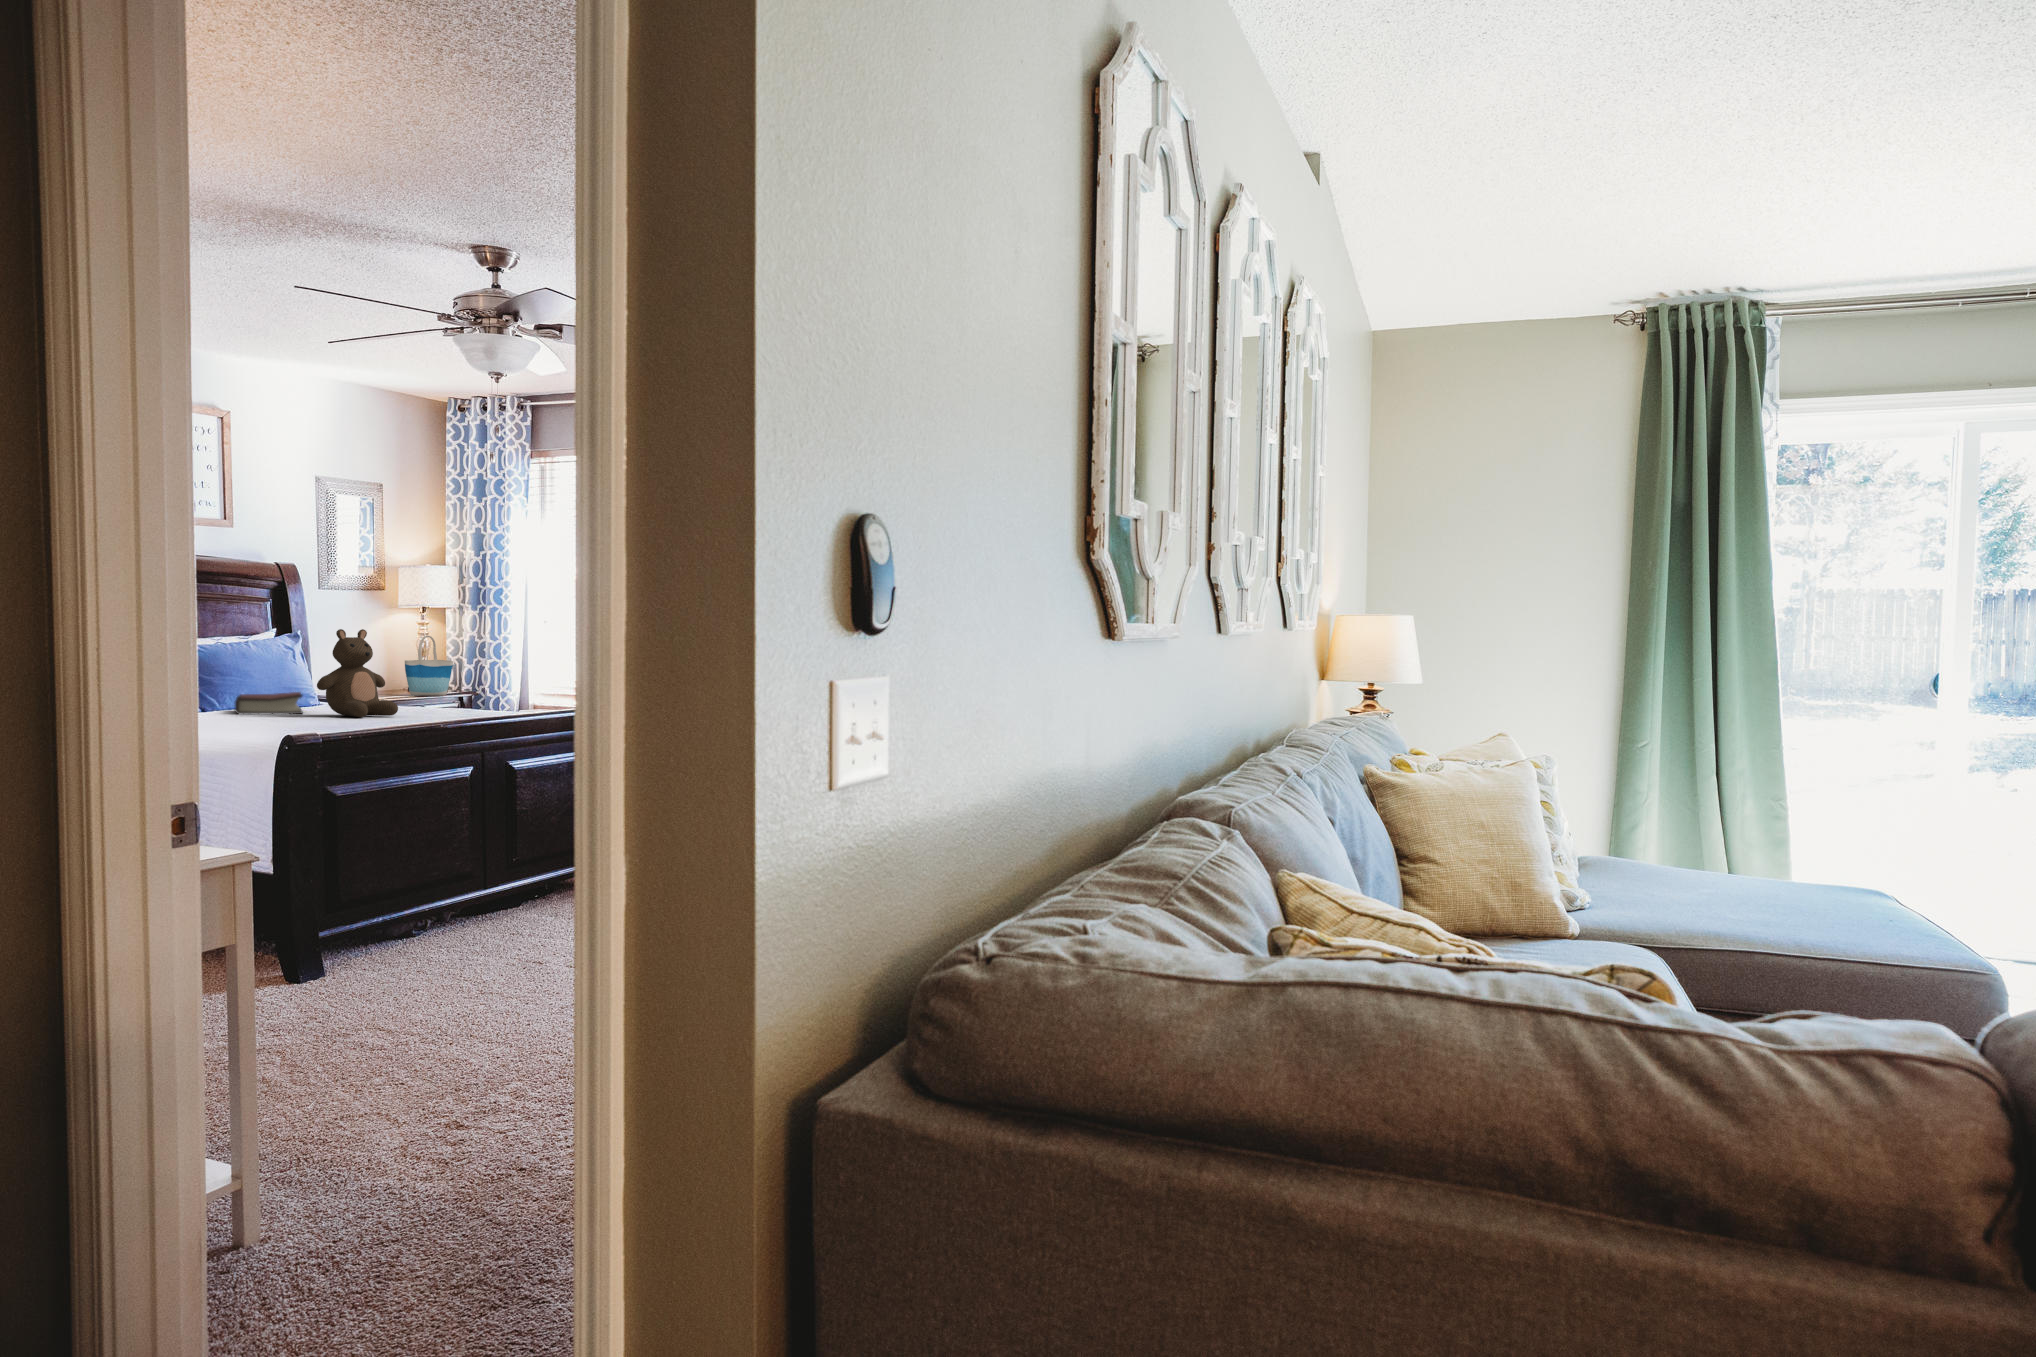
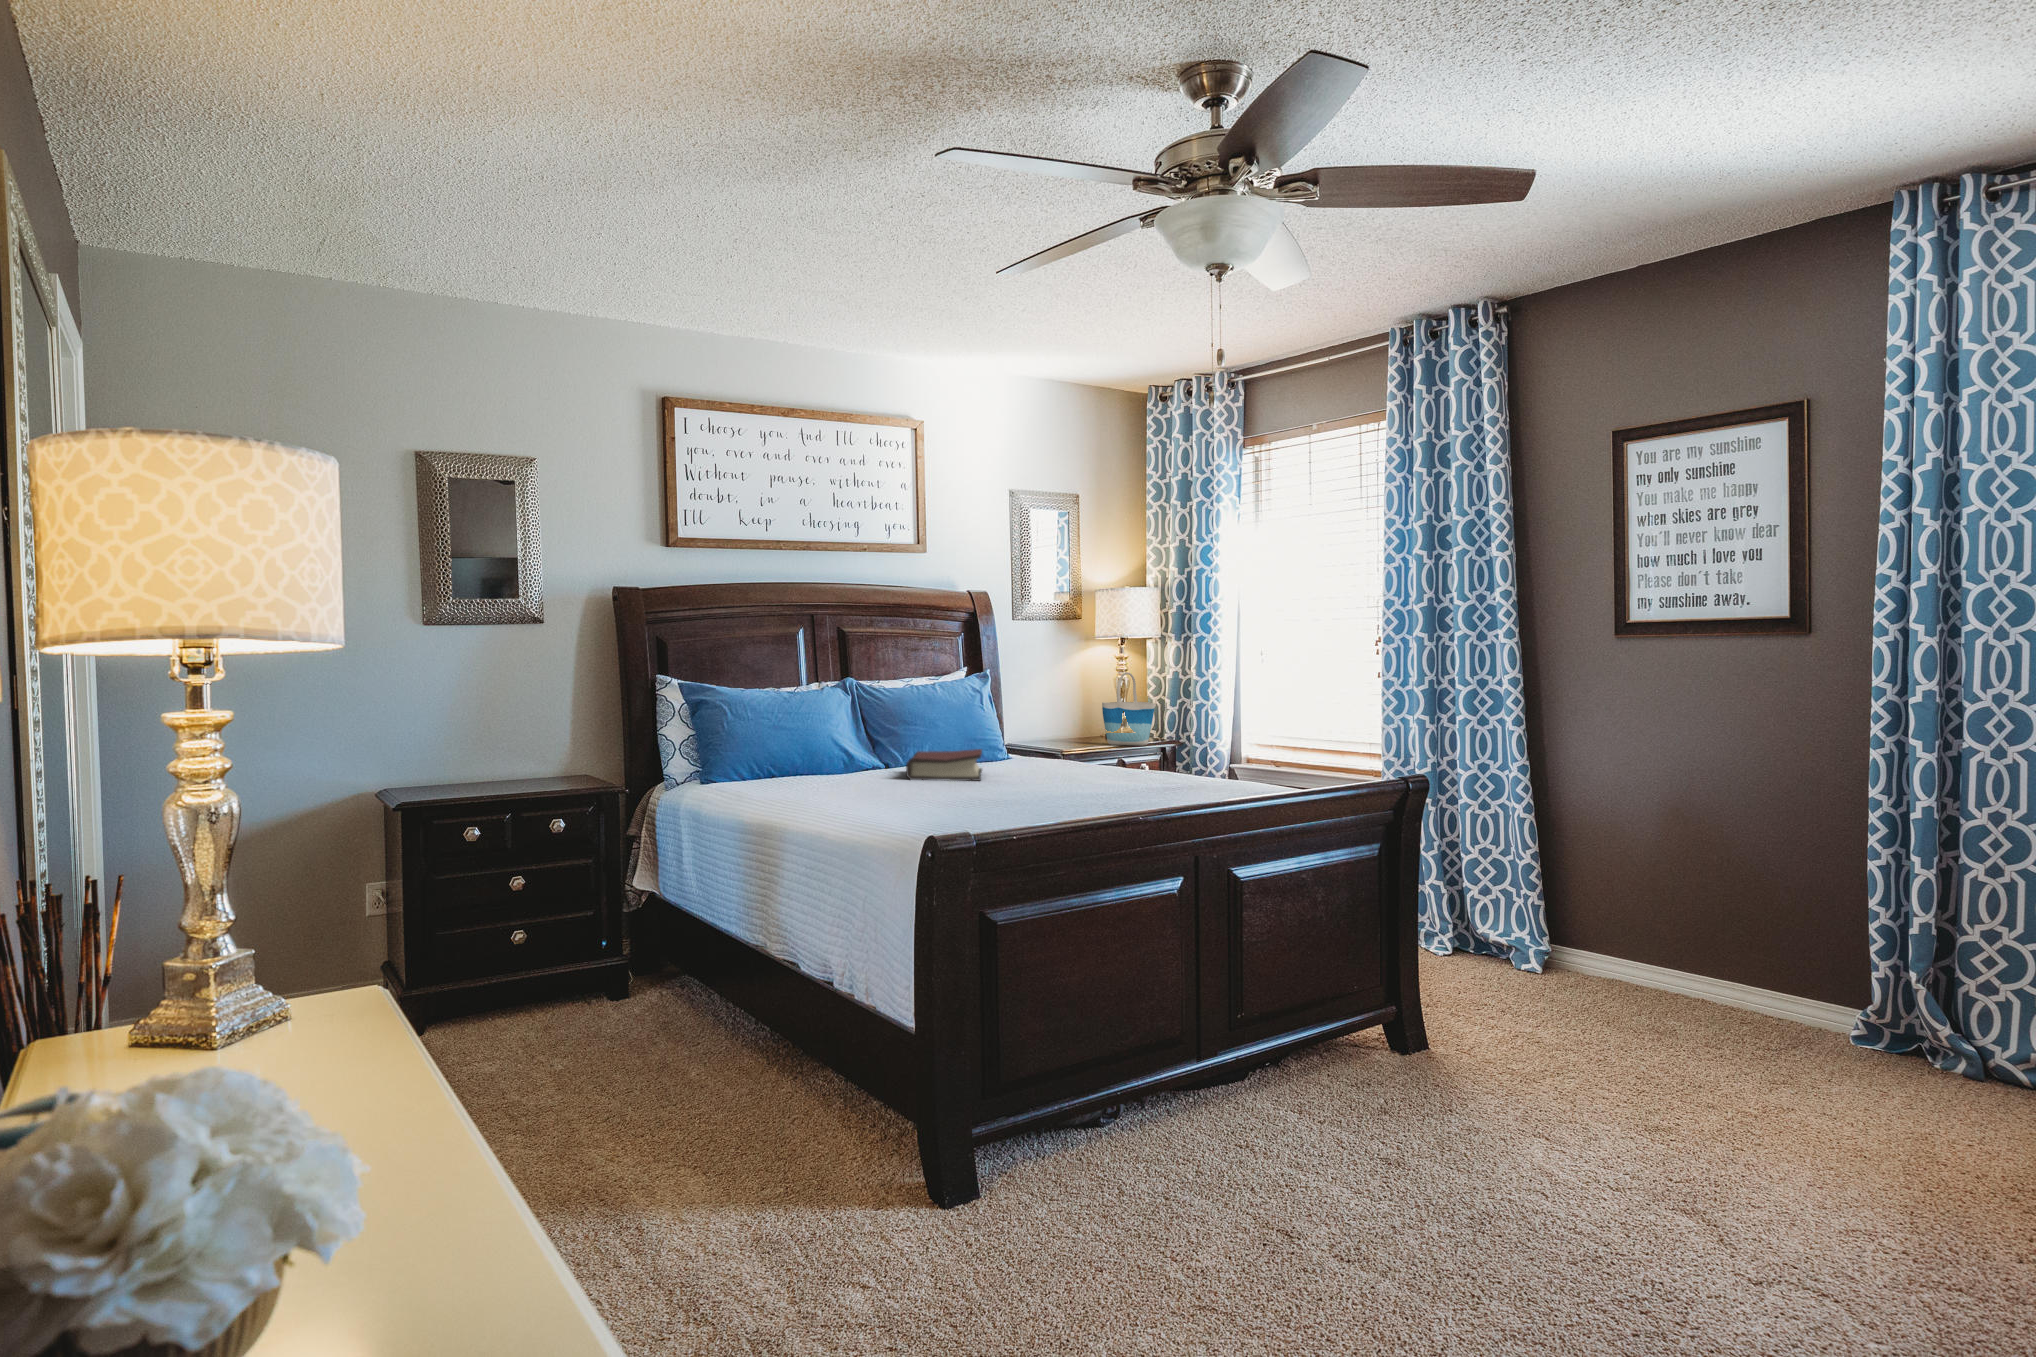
stuffed bear: present [317,629,398,717] -> none [994,668,1092,791]

